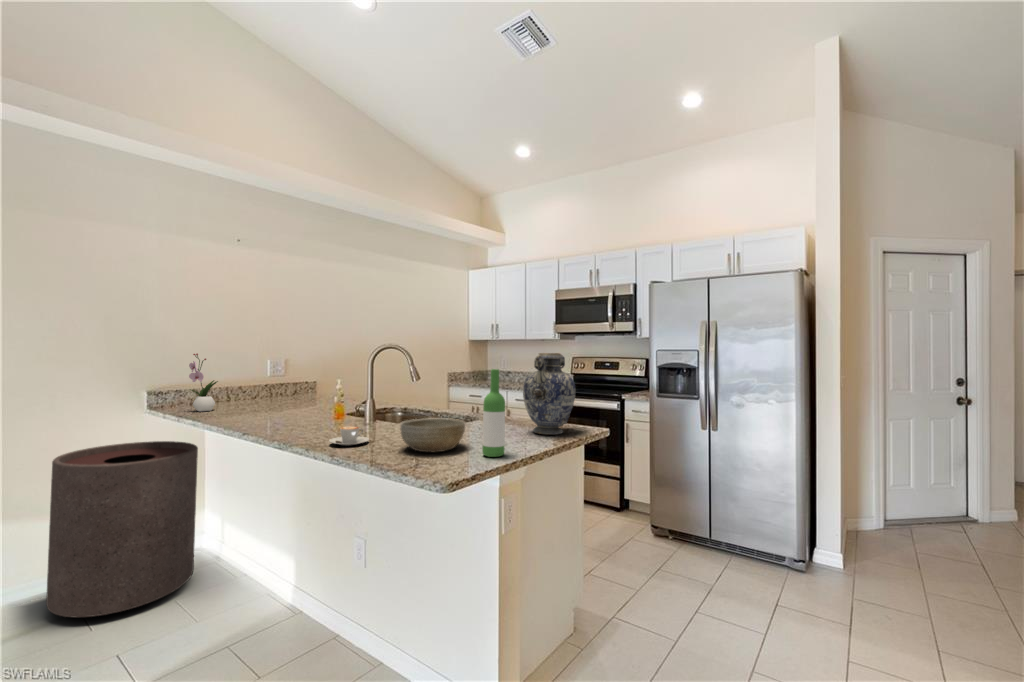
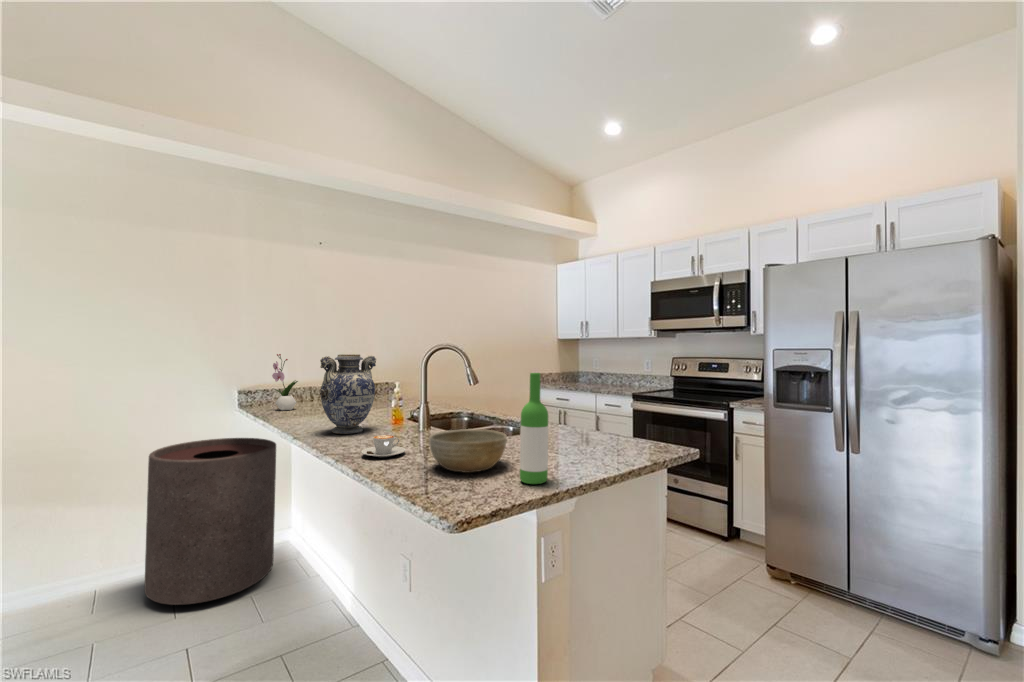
vase: present [523,353,575,435] -> present [320,355,376,434]

